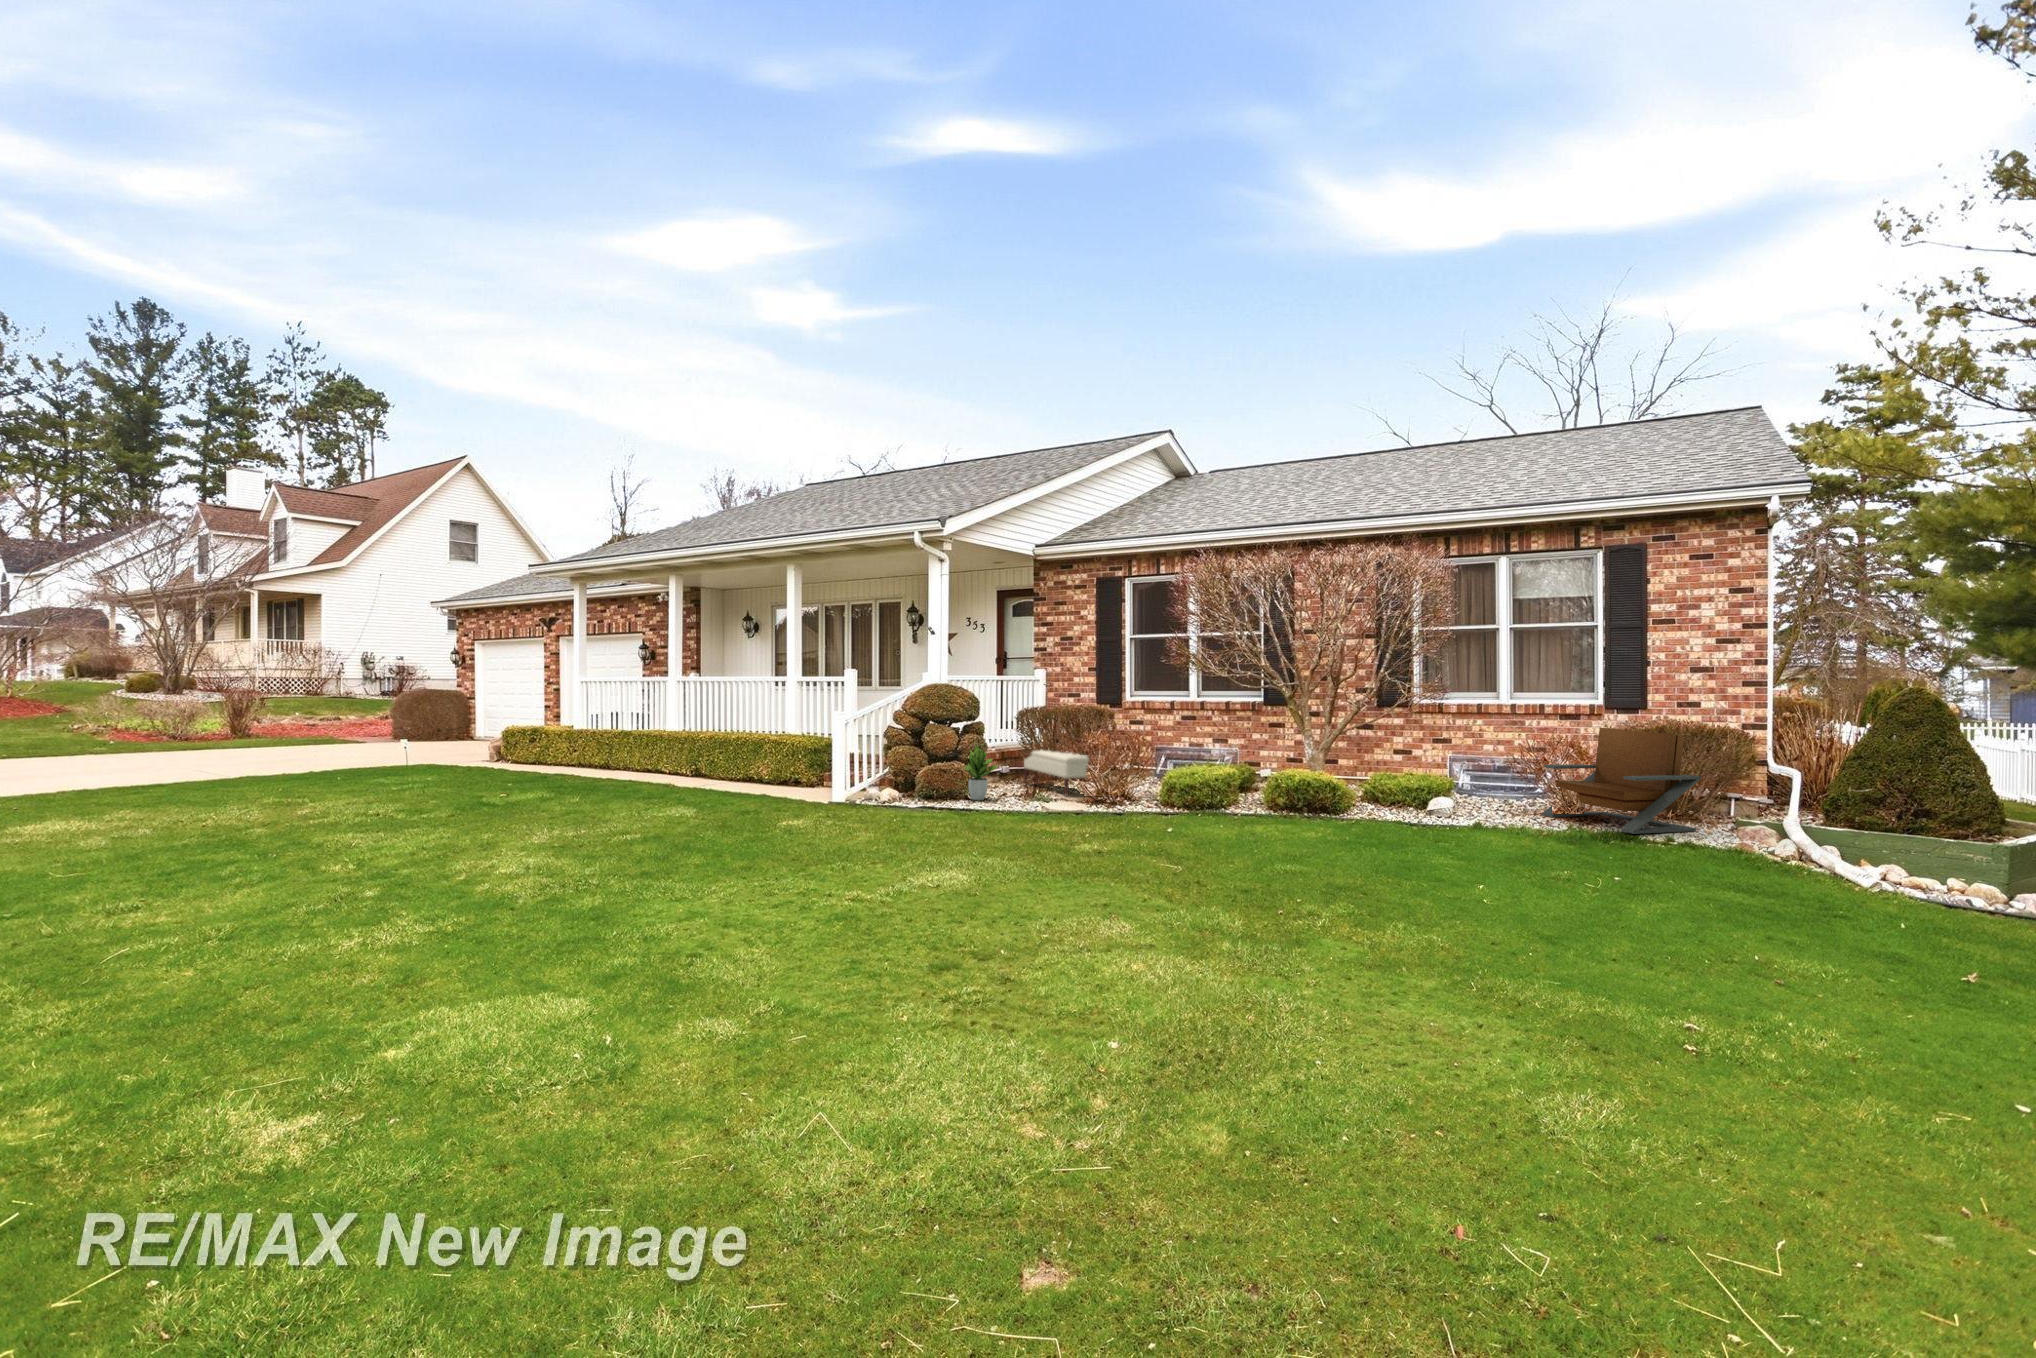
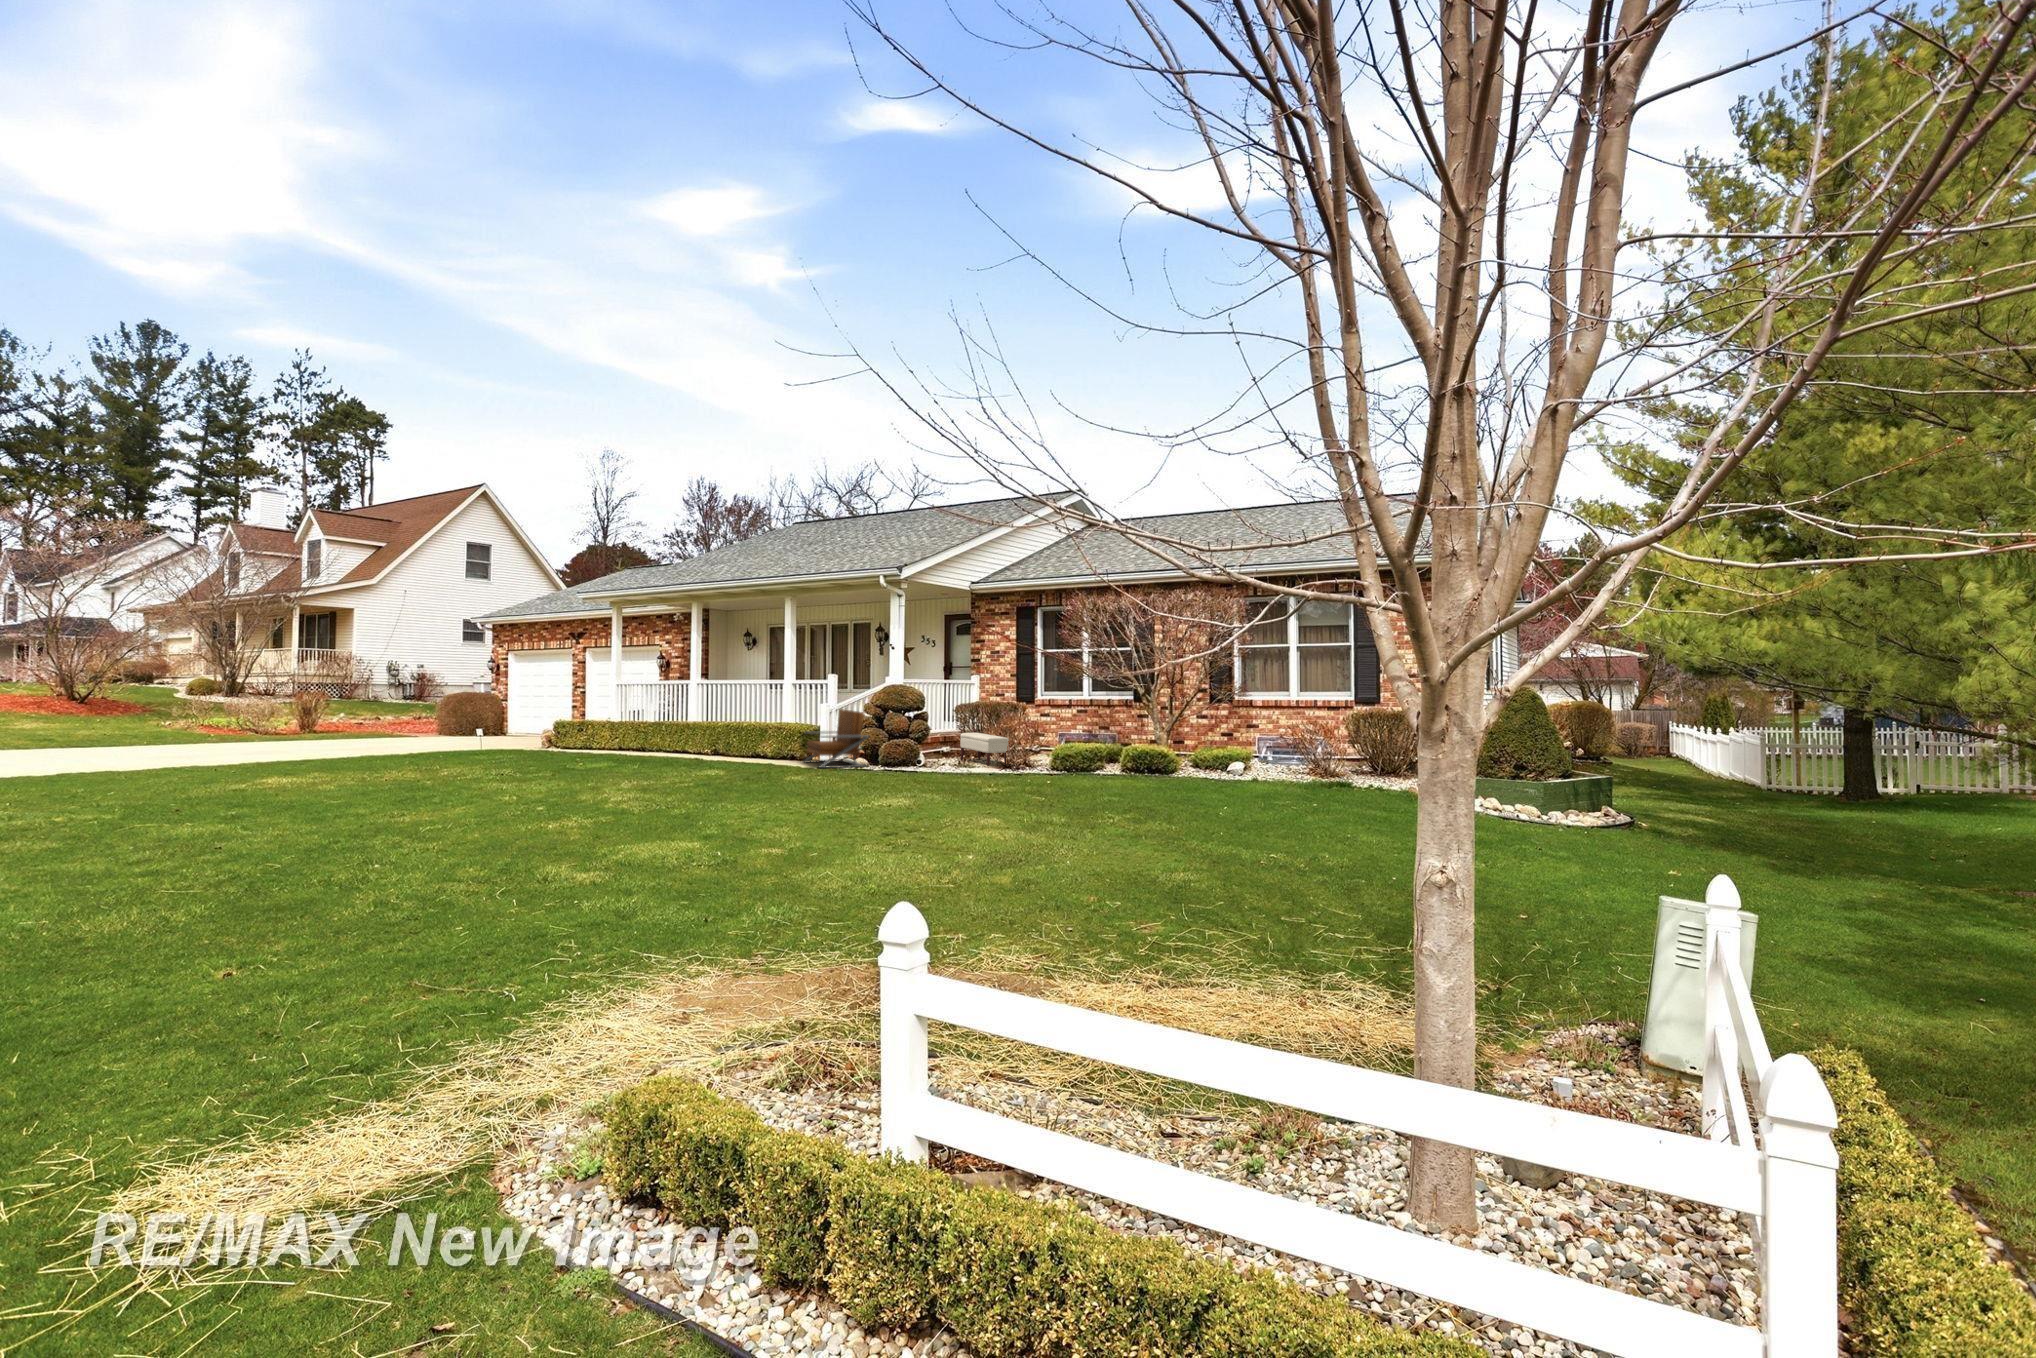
lounge chair: present [1542,728,1701,834] -> present [804,709,869,768]
potted plant: present [965,746,997,800] -> none [915,729,939,768]

